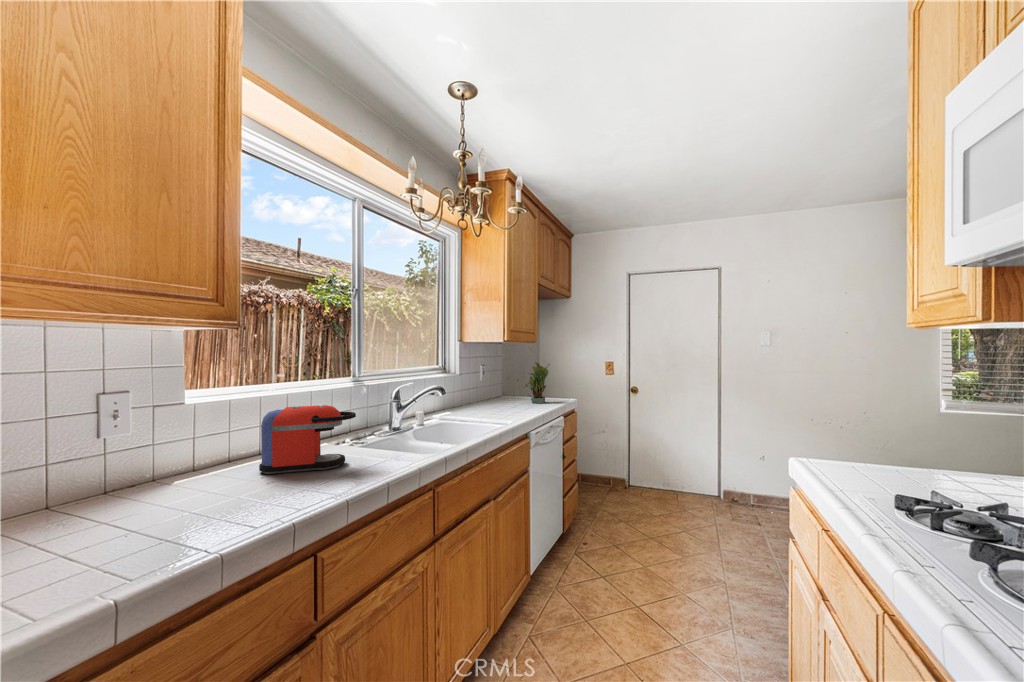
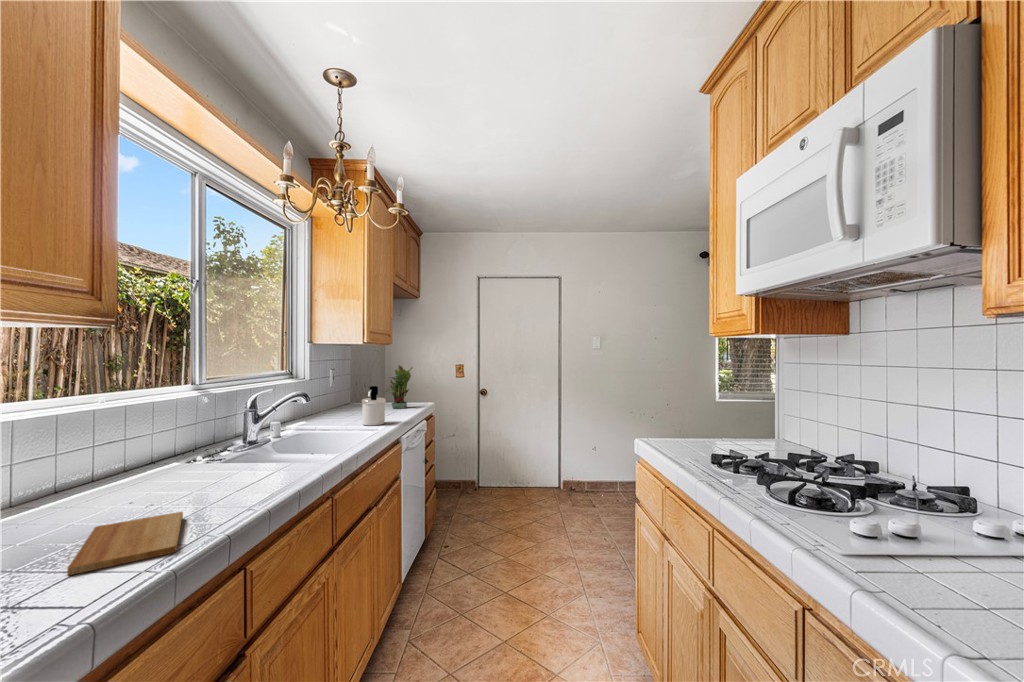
soap dispenser: none [493,382,514,419] -> present [362,386,386,425]
coffee maker: present [259,405,356,474] -> none [97,414,235,504]
cutting board: none [186,489,293,534] -> present [67,512,183,575]

